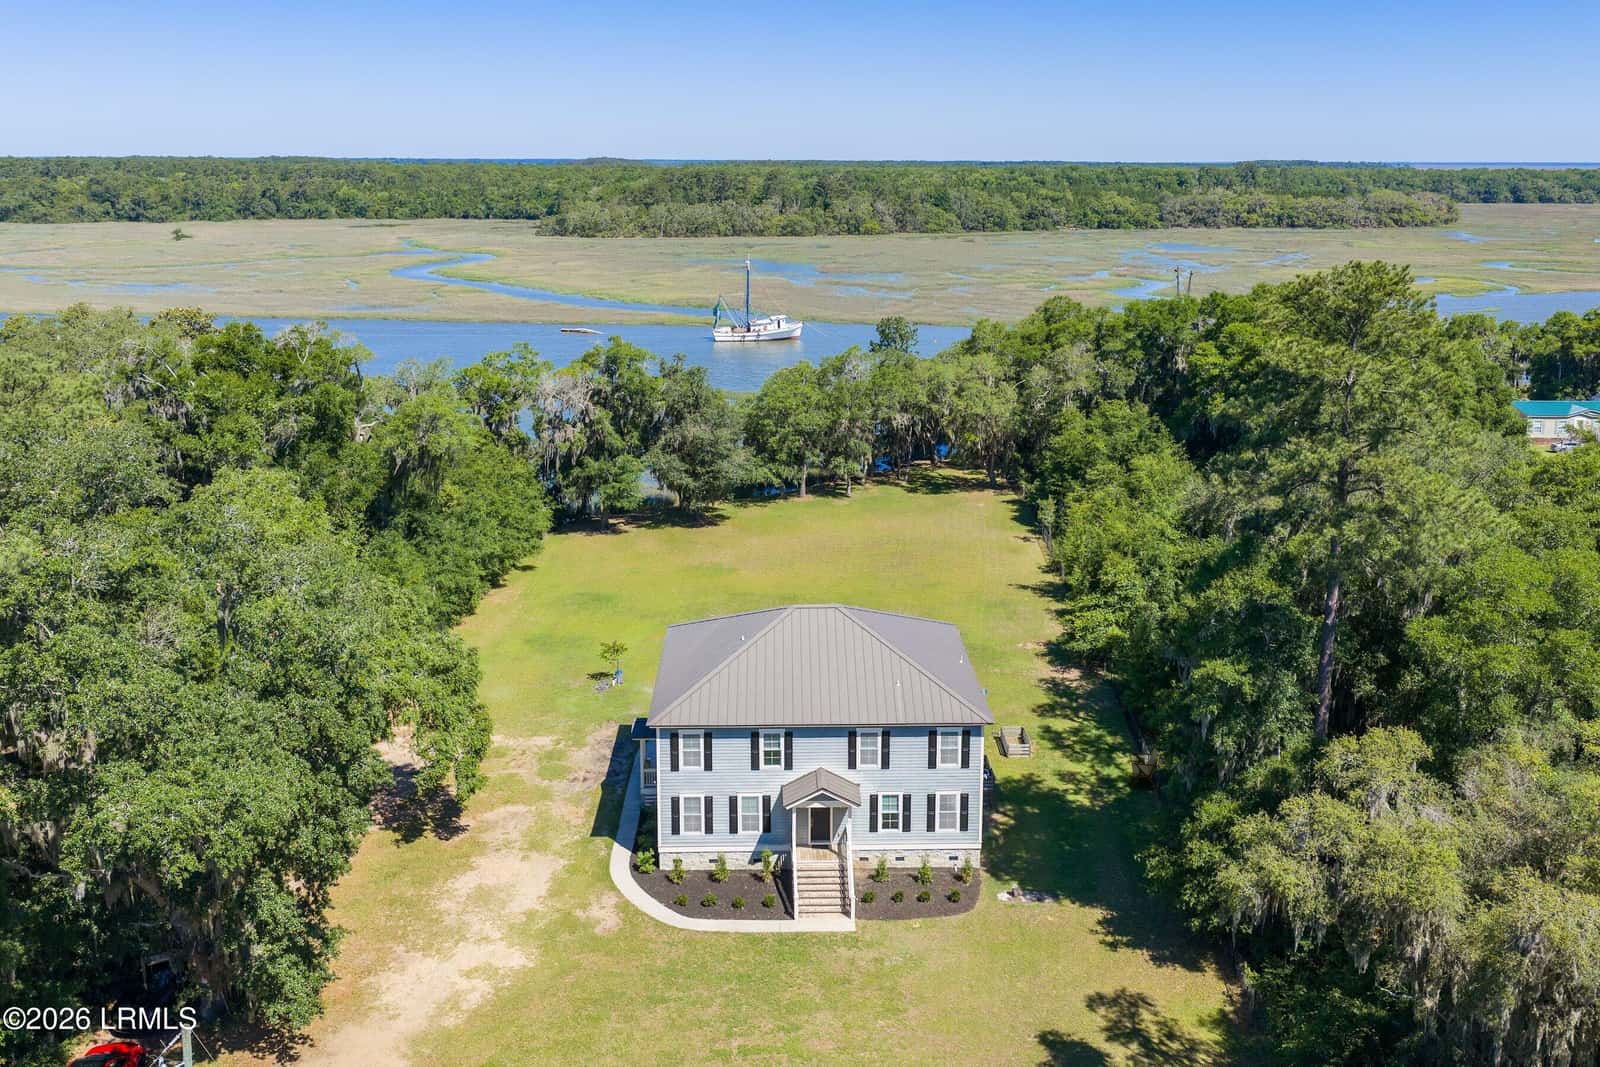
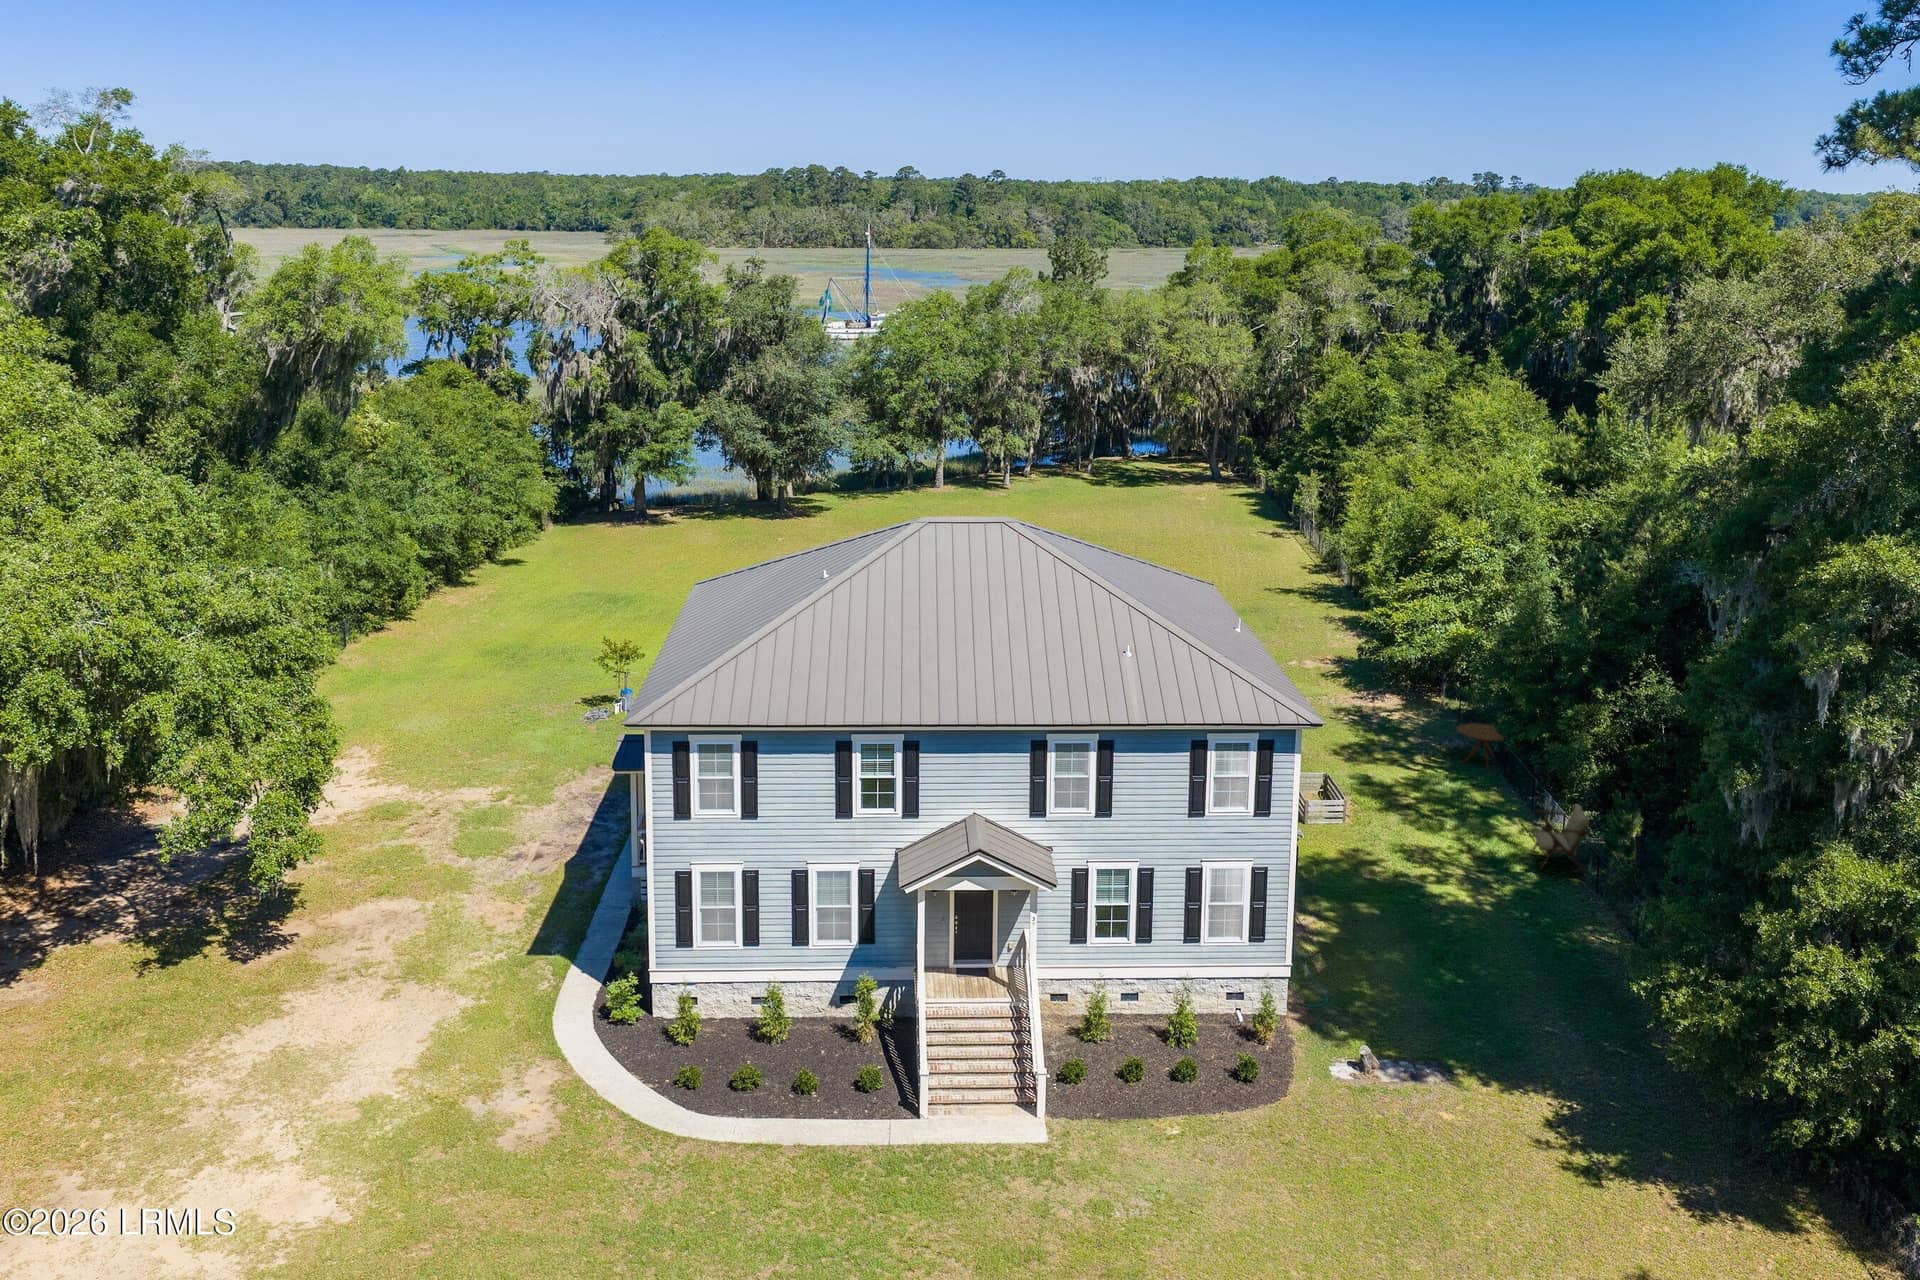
round table: none [1103,693,1134,722] -> present [1458,723,1503,768]

